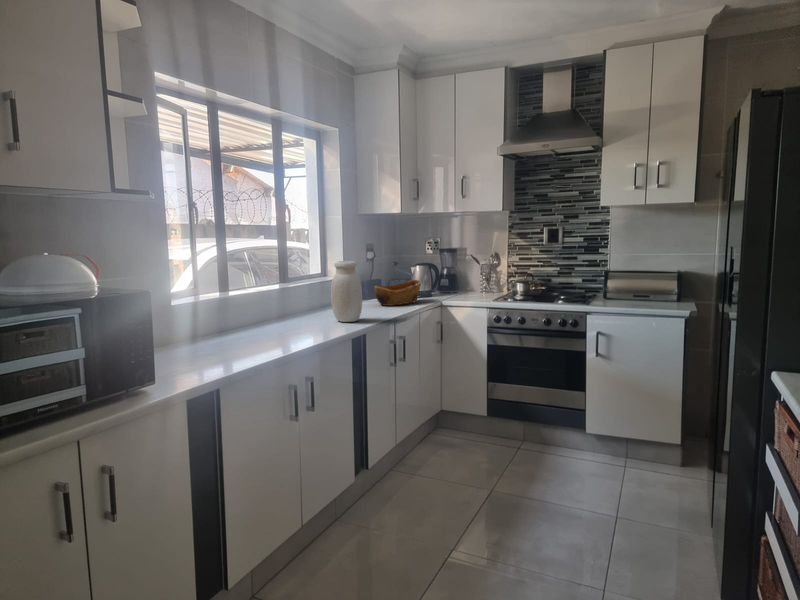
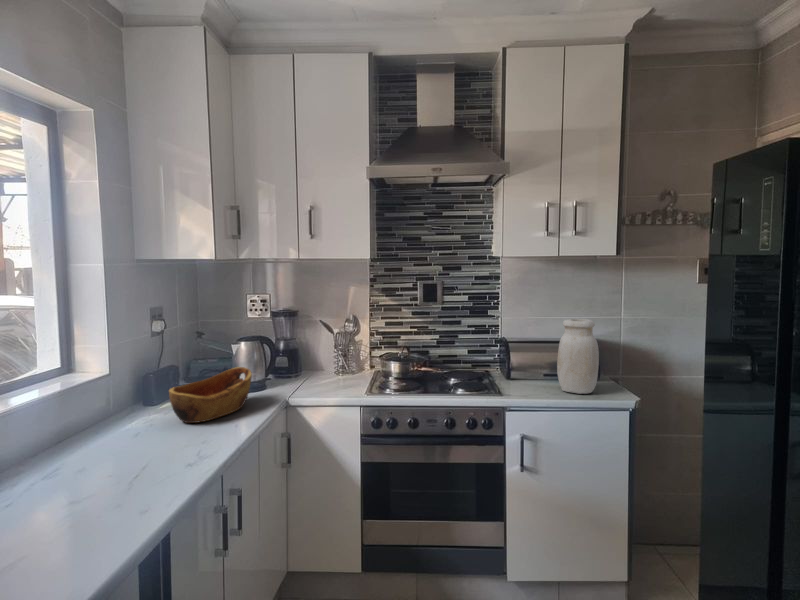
jar: present [331,261,362,322] -> present [557,319,599,394]

